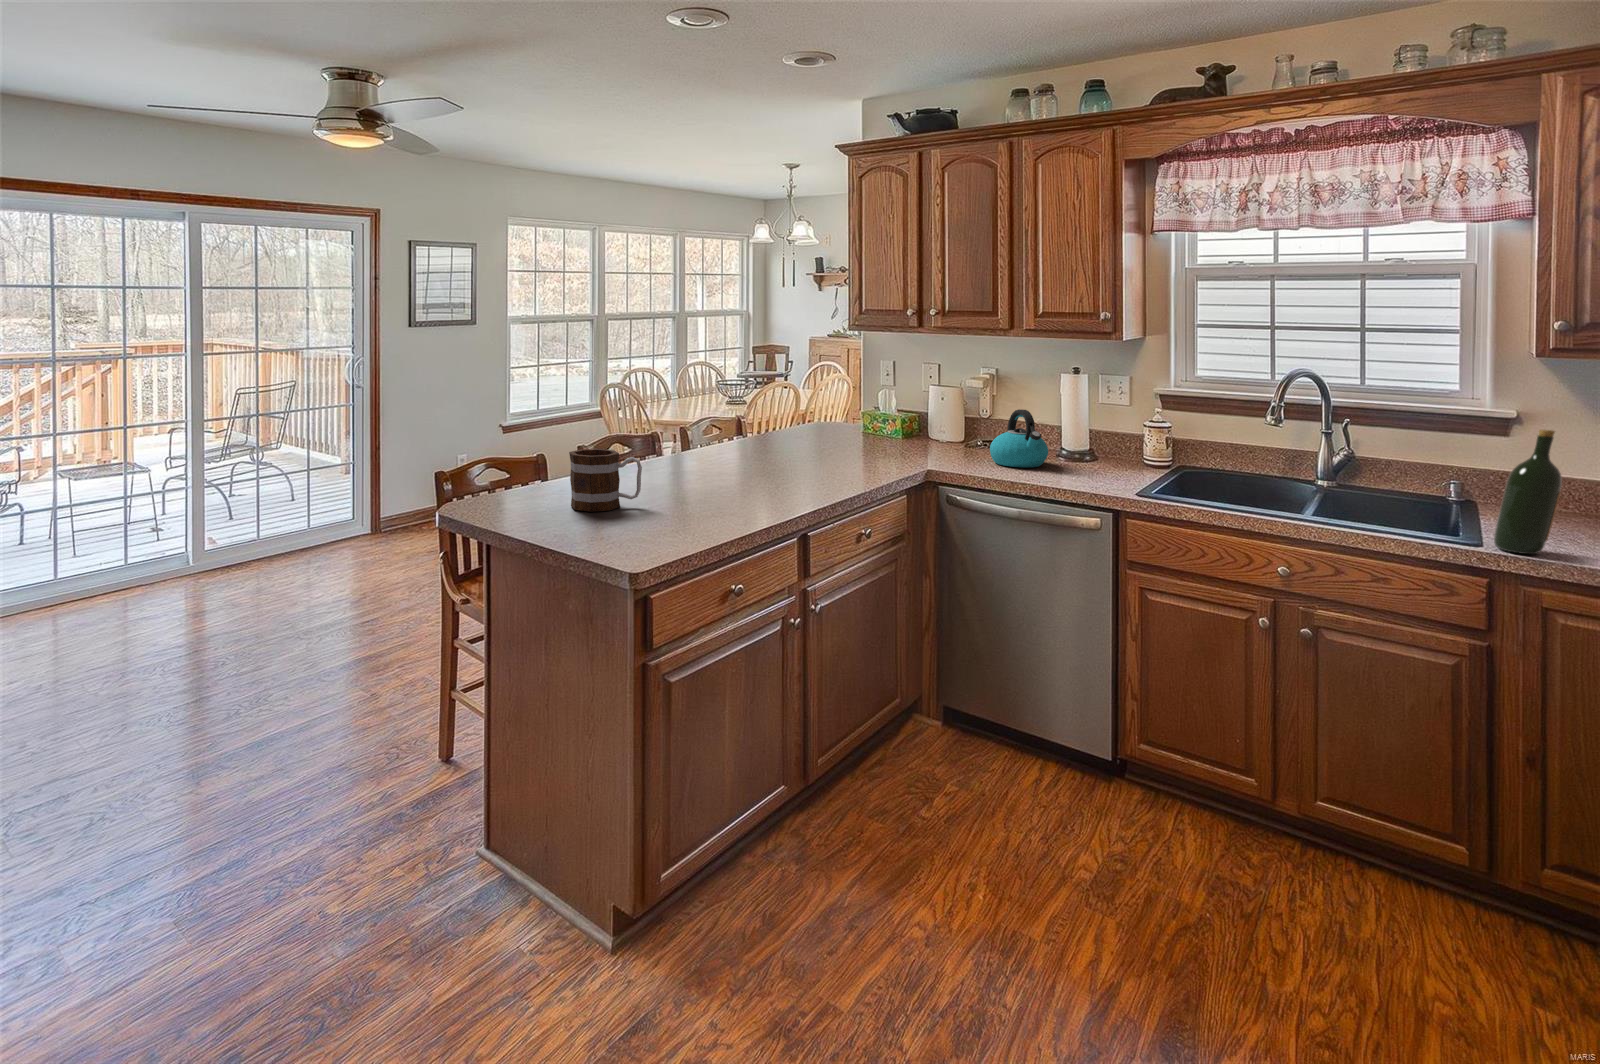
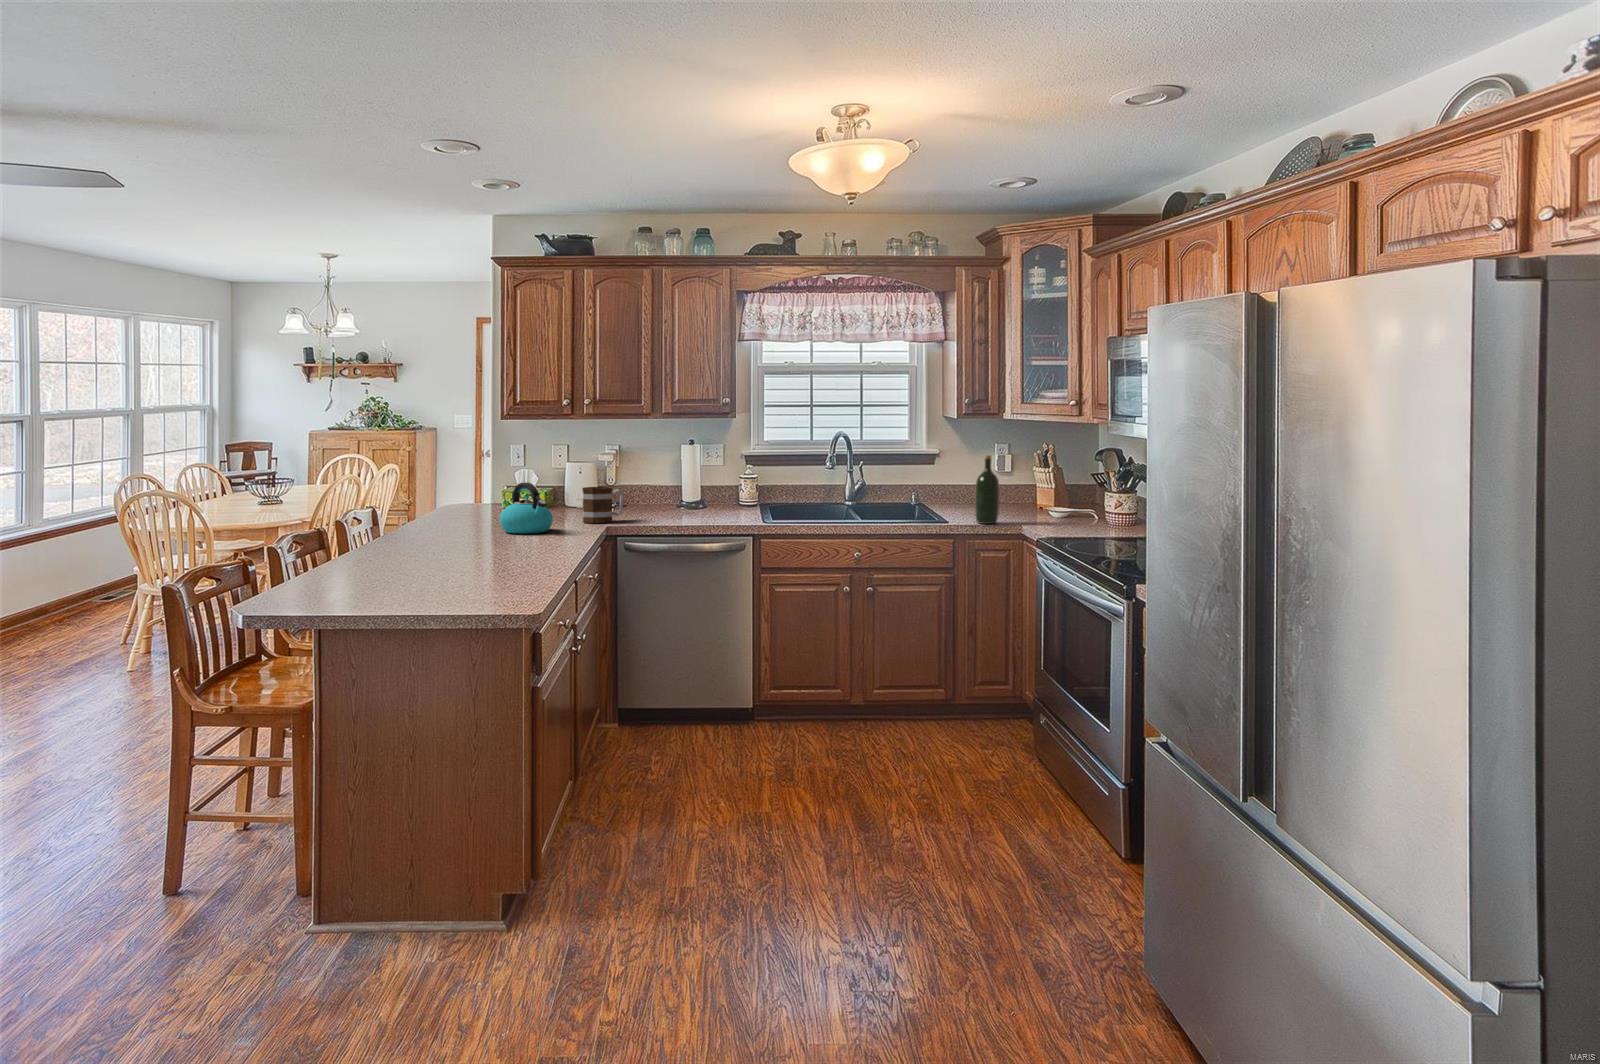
kettle: present [990,409,1048,468] -> present [500,483,553,534]
mug: present [569,449,642,512] -> present [582,487,623,523]

